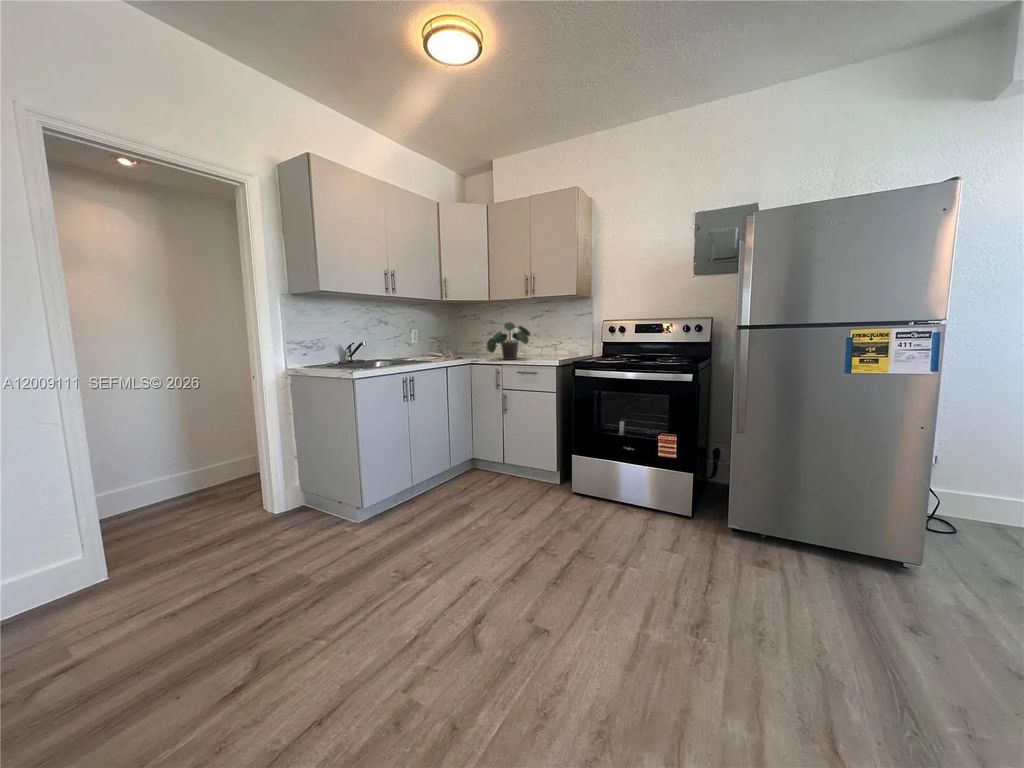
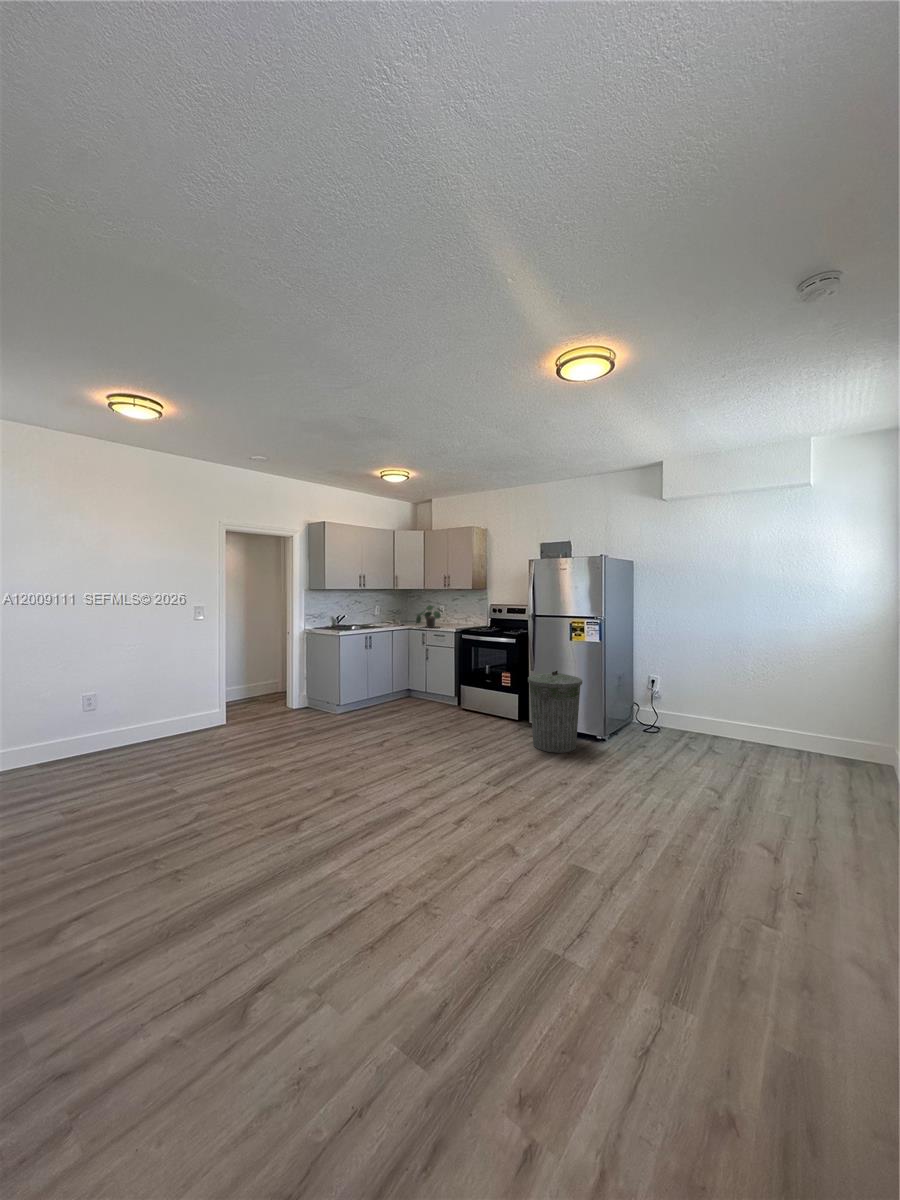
trash can: none [780,437,932,622] -> present [528,670,582,753]

